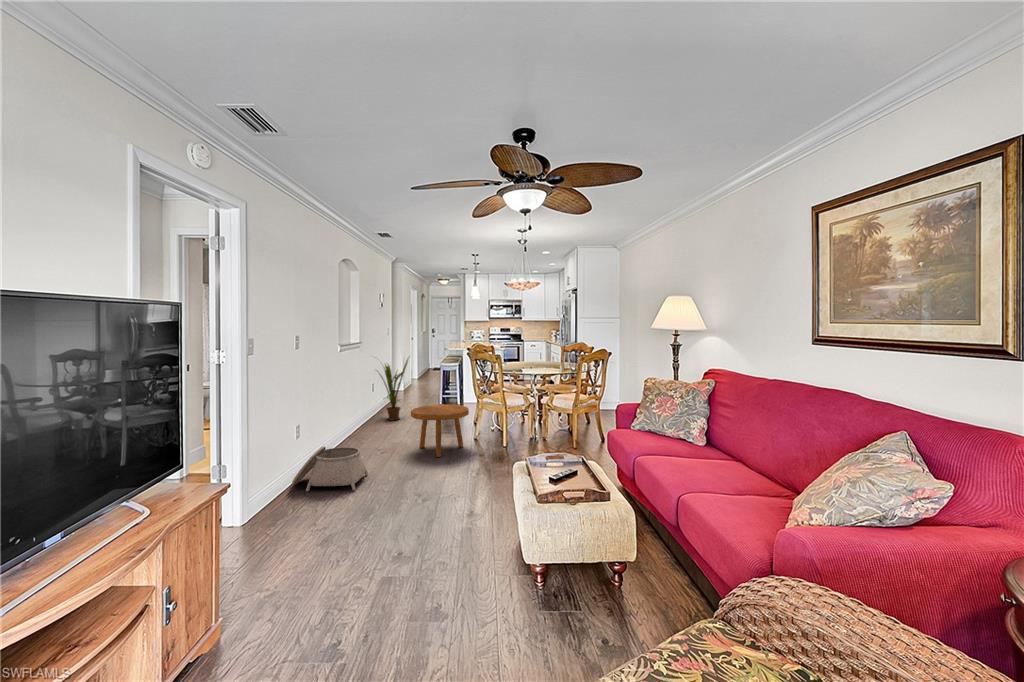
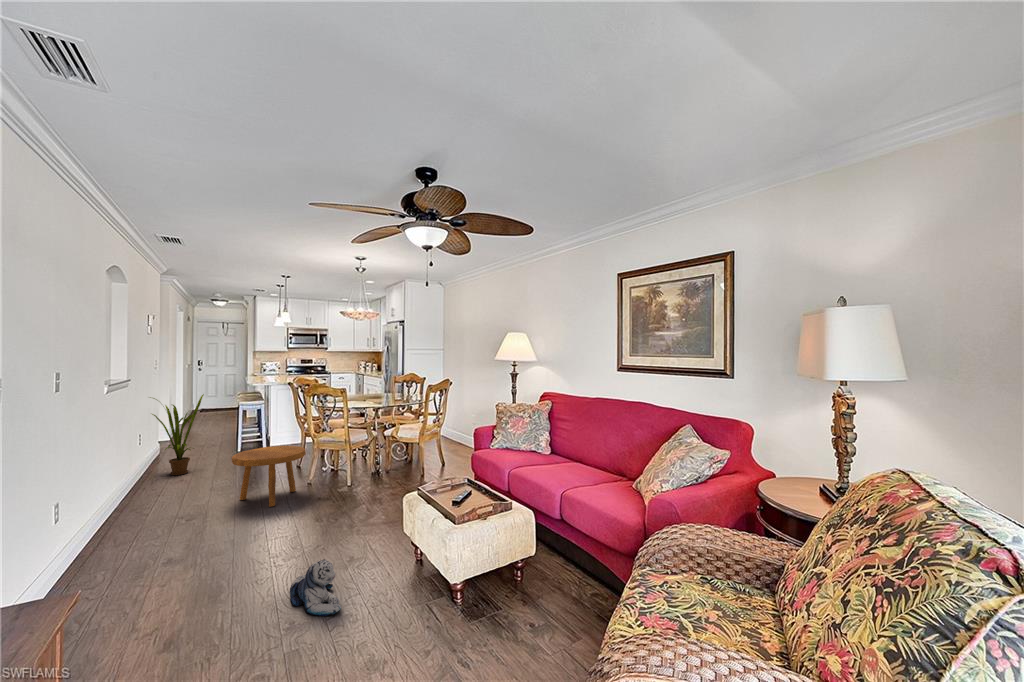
basket: present [292,446,368,491] -> none [73,511,189,578]
plush toy: none [402,512,441,565] -> present [290,559,341,616]

